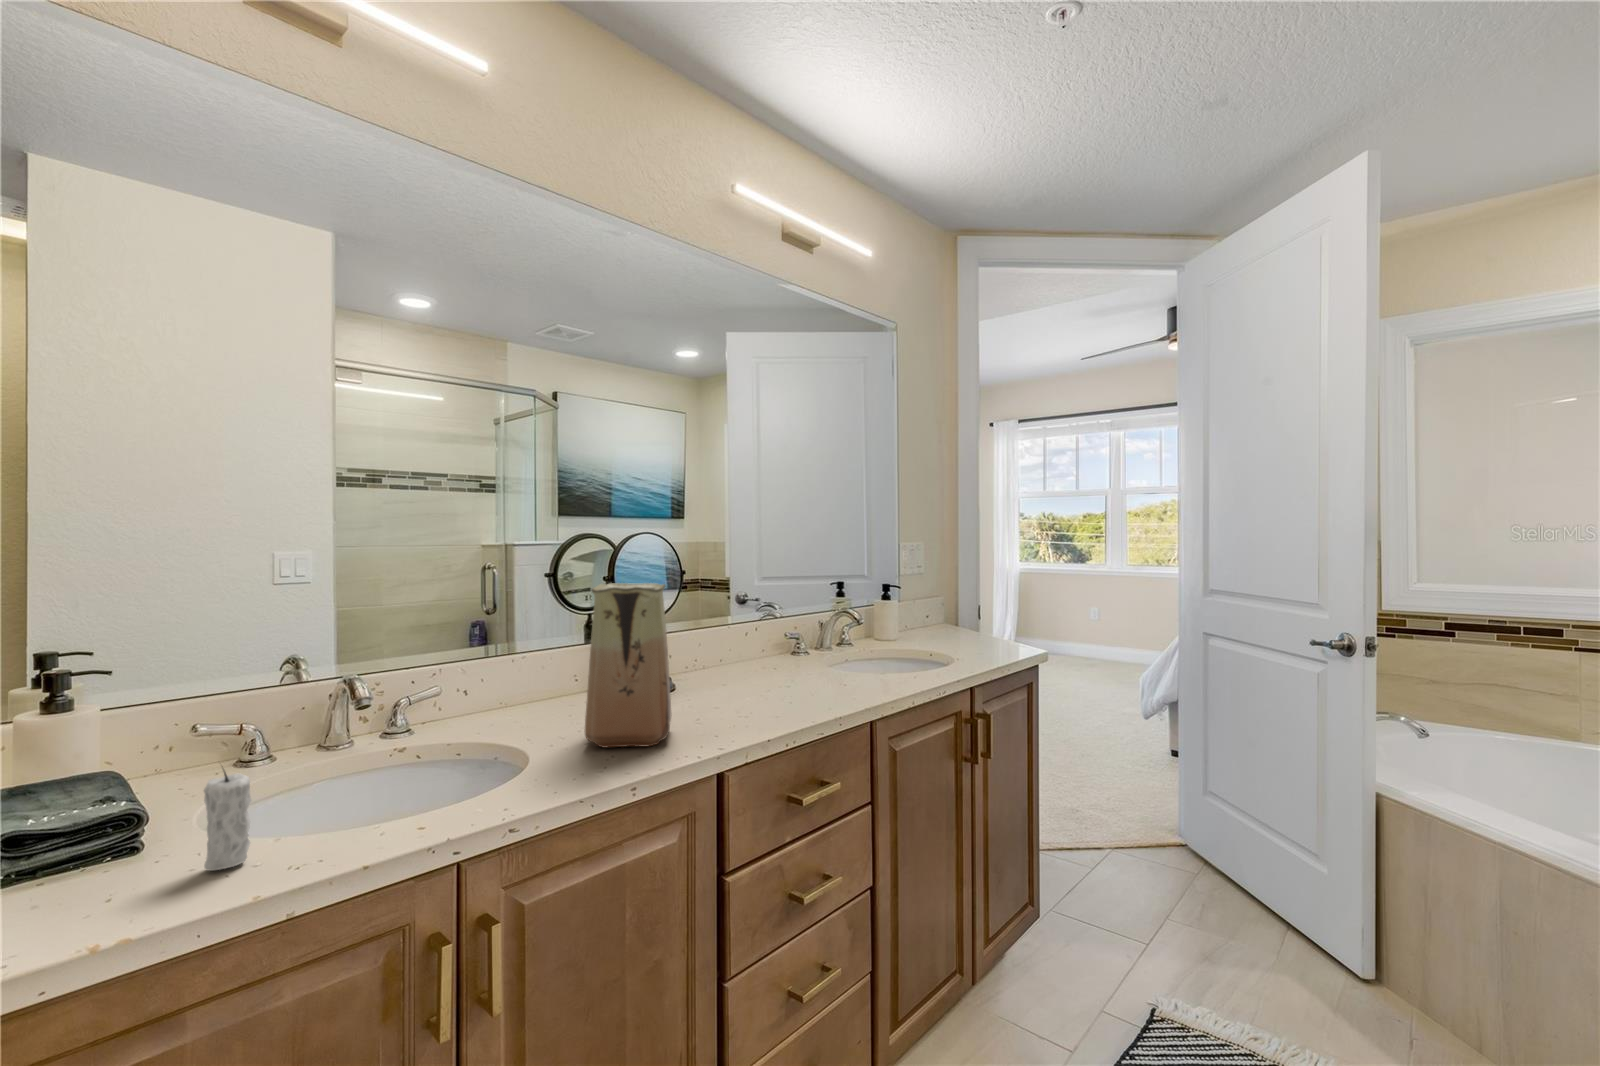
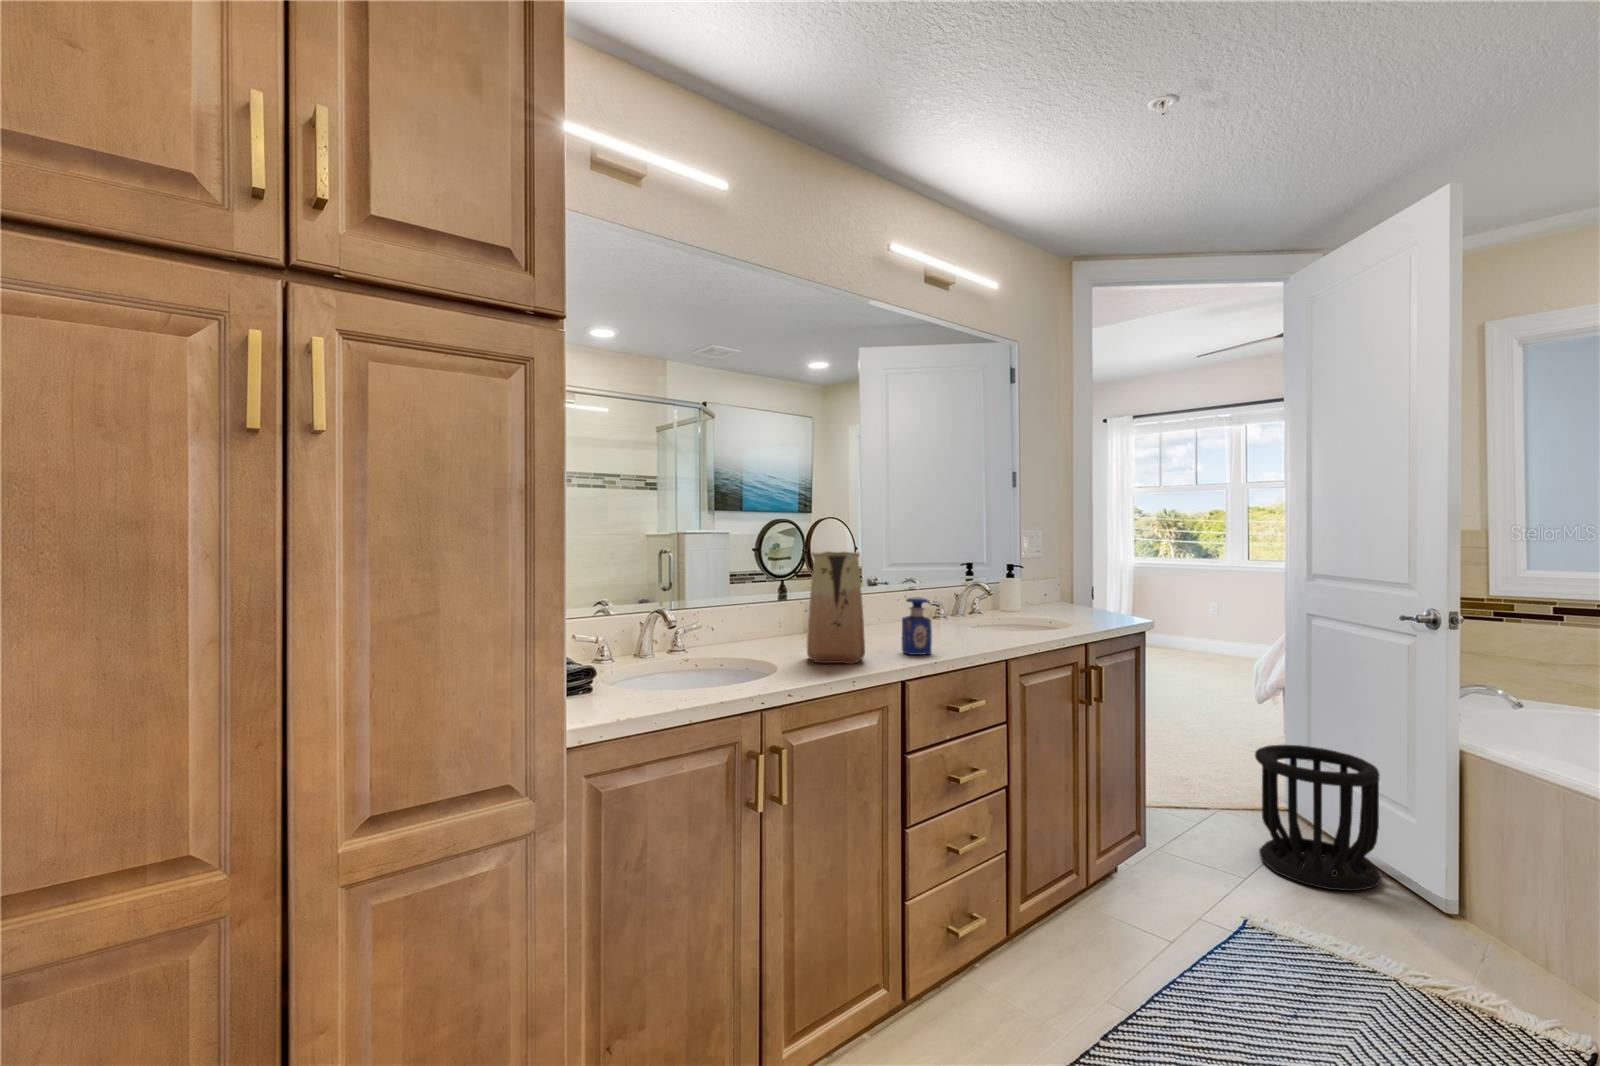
perfume bottle: none [730,643,769,724] -> present [902,597,932,655]
candle: present [204,770,251,871] -> none [626,640,648,702]
wastebasket: none [1157,786,1292,959] -> present [1255,745,1381,891]

